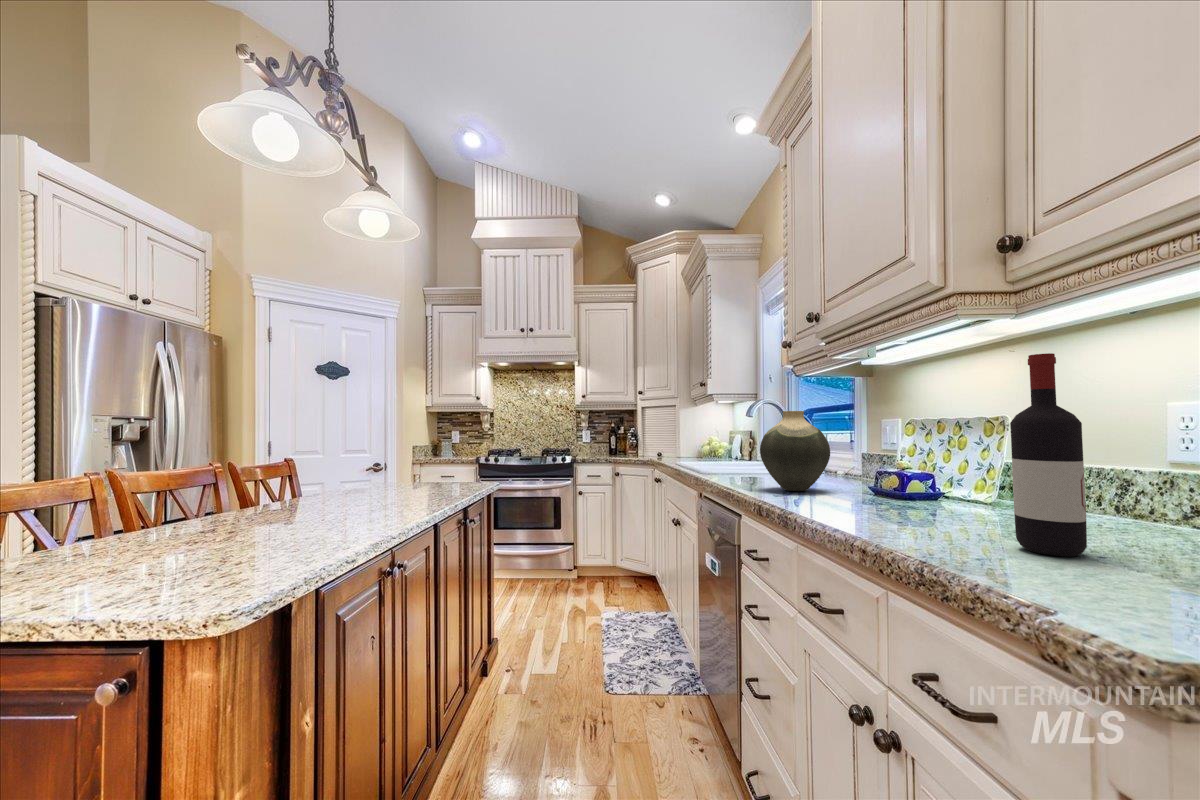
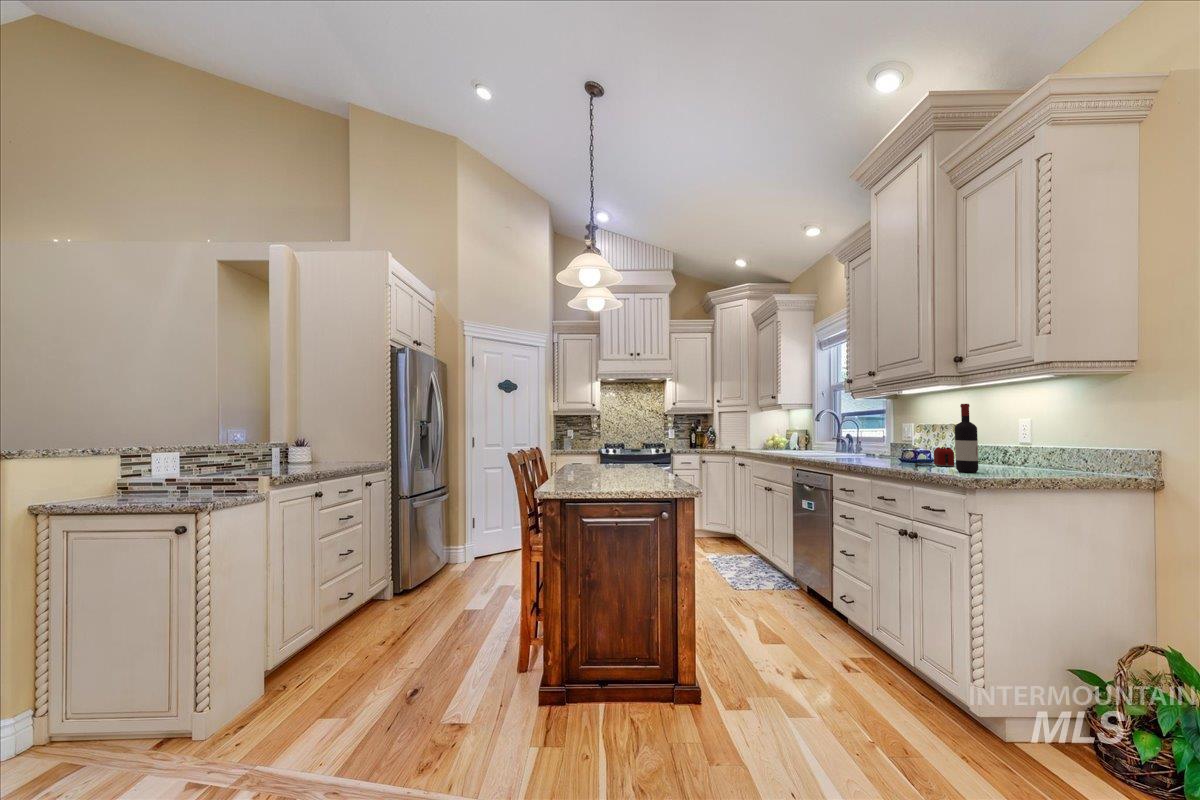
vase: present [760,411,830,491] -> none [838,420,877,461]
toaster: none [896,469,995,521] -> present [914,447,955,468]

